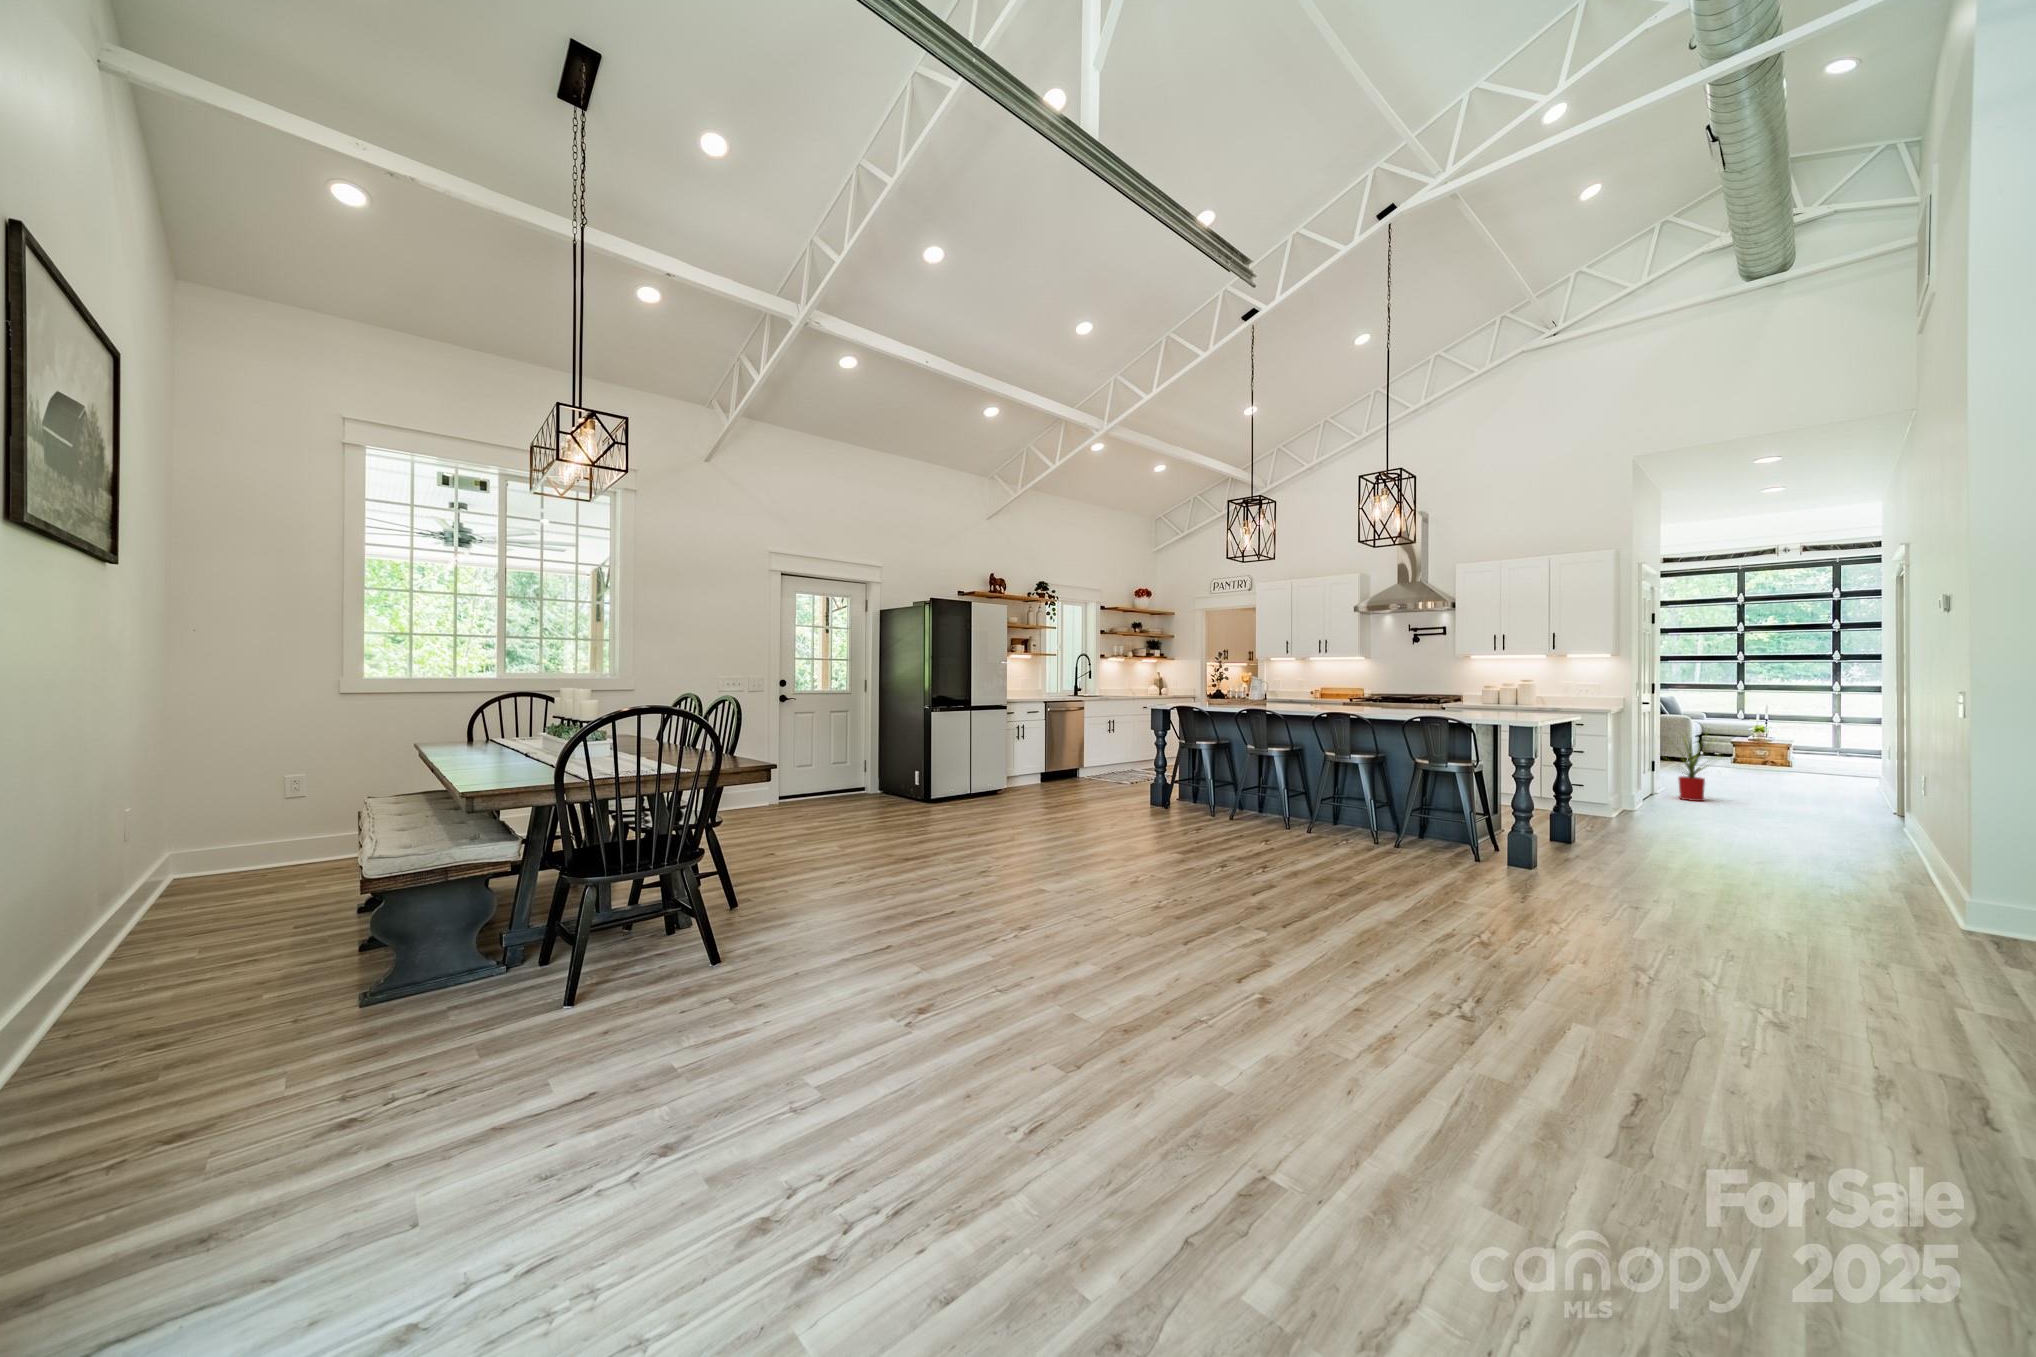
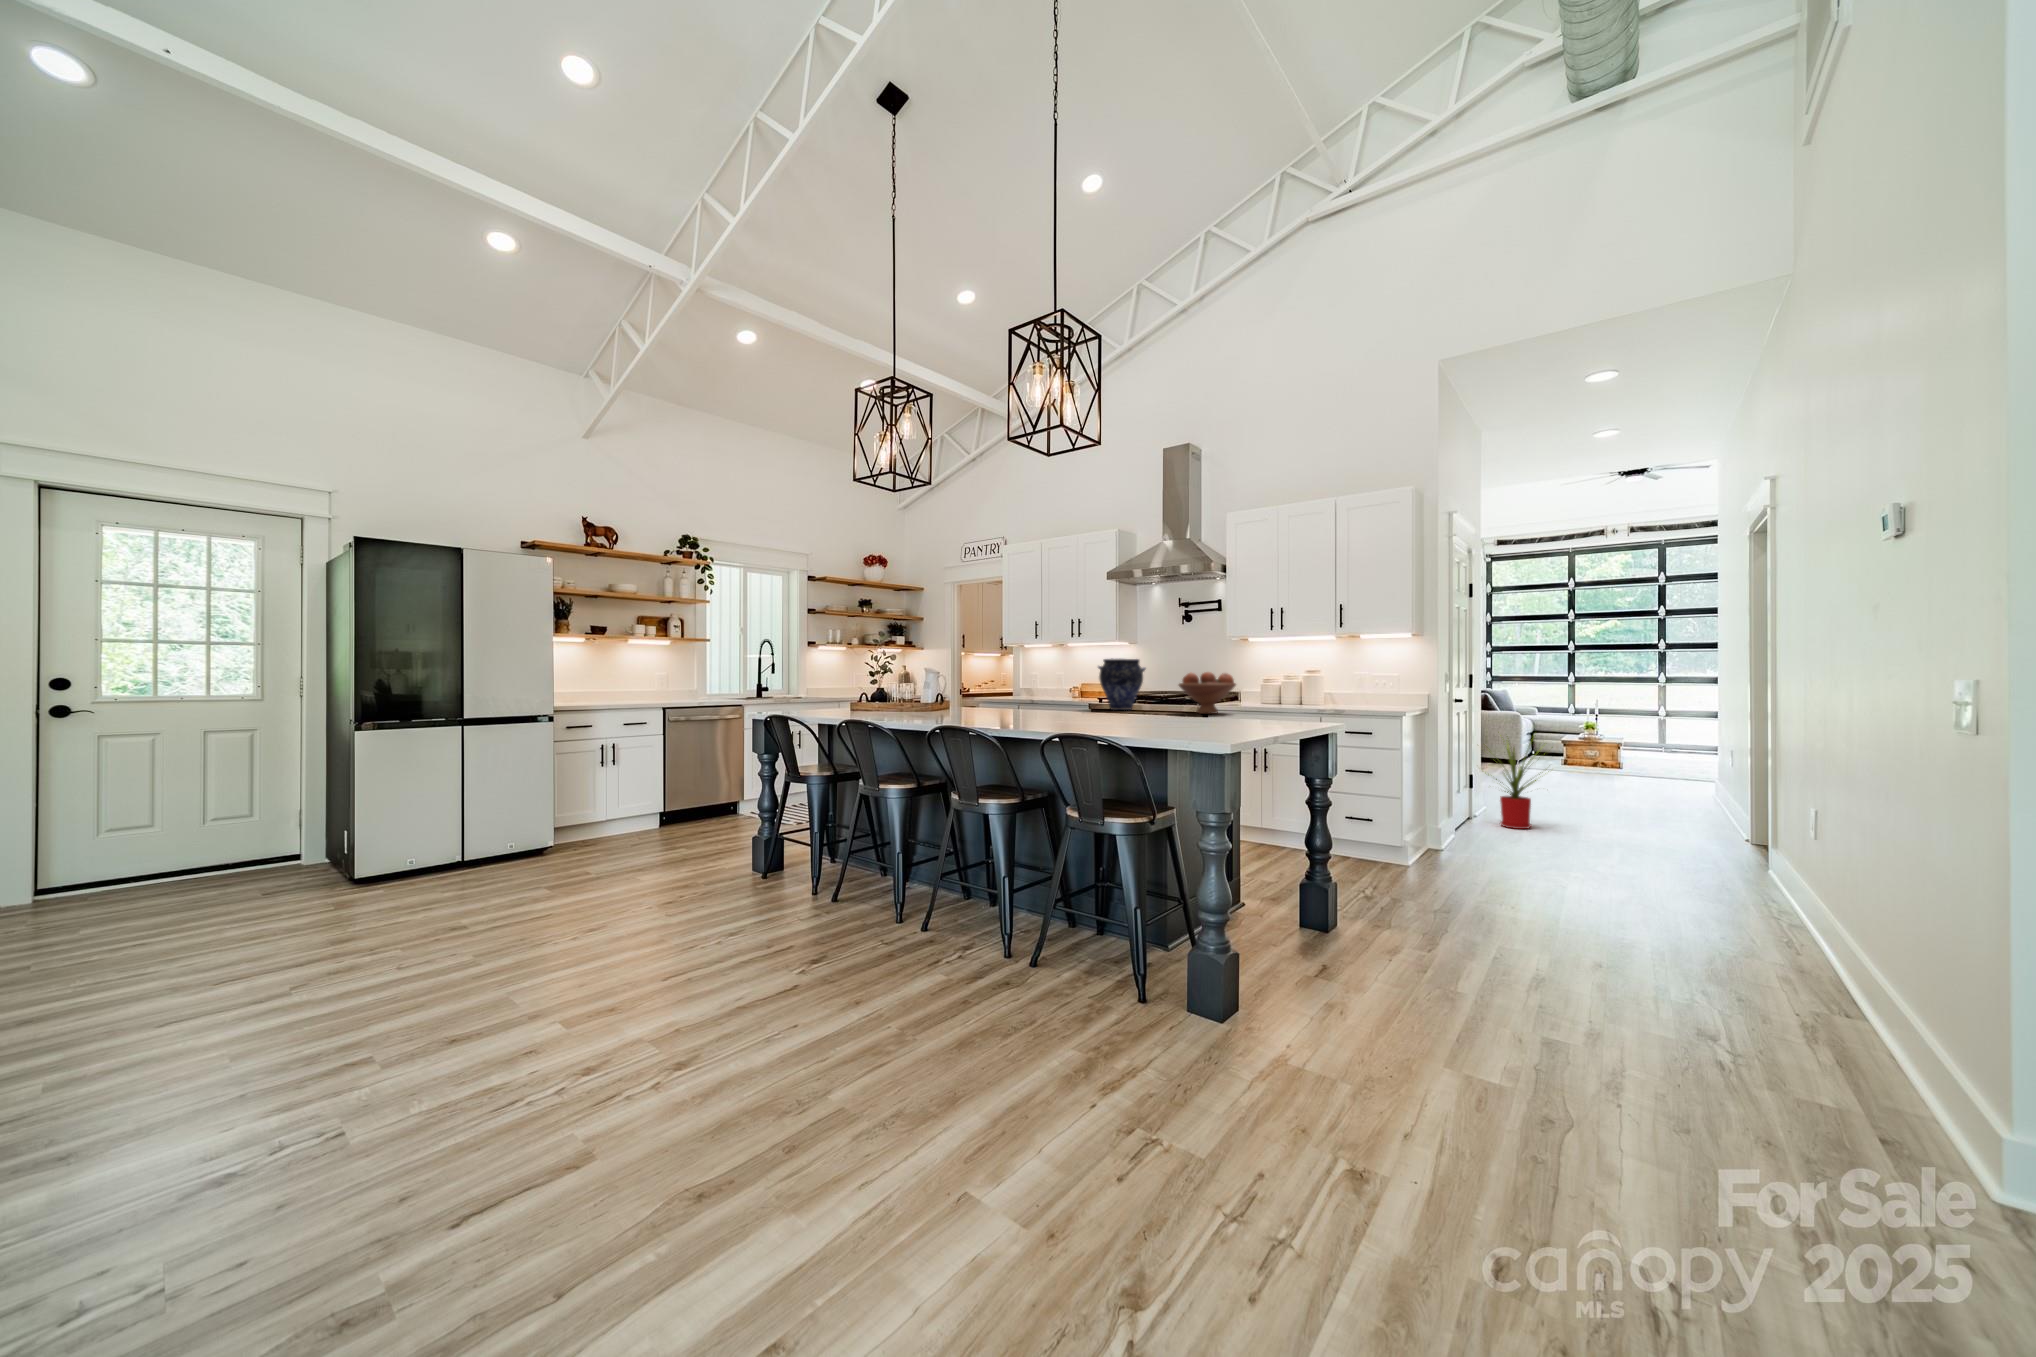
vase: none [1376,672,1414,707] -> present [1098,659,1146,710]
fruit bowl: none [1445,682,1489,710] -> present [1179,672,1236,714]

